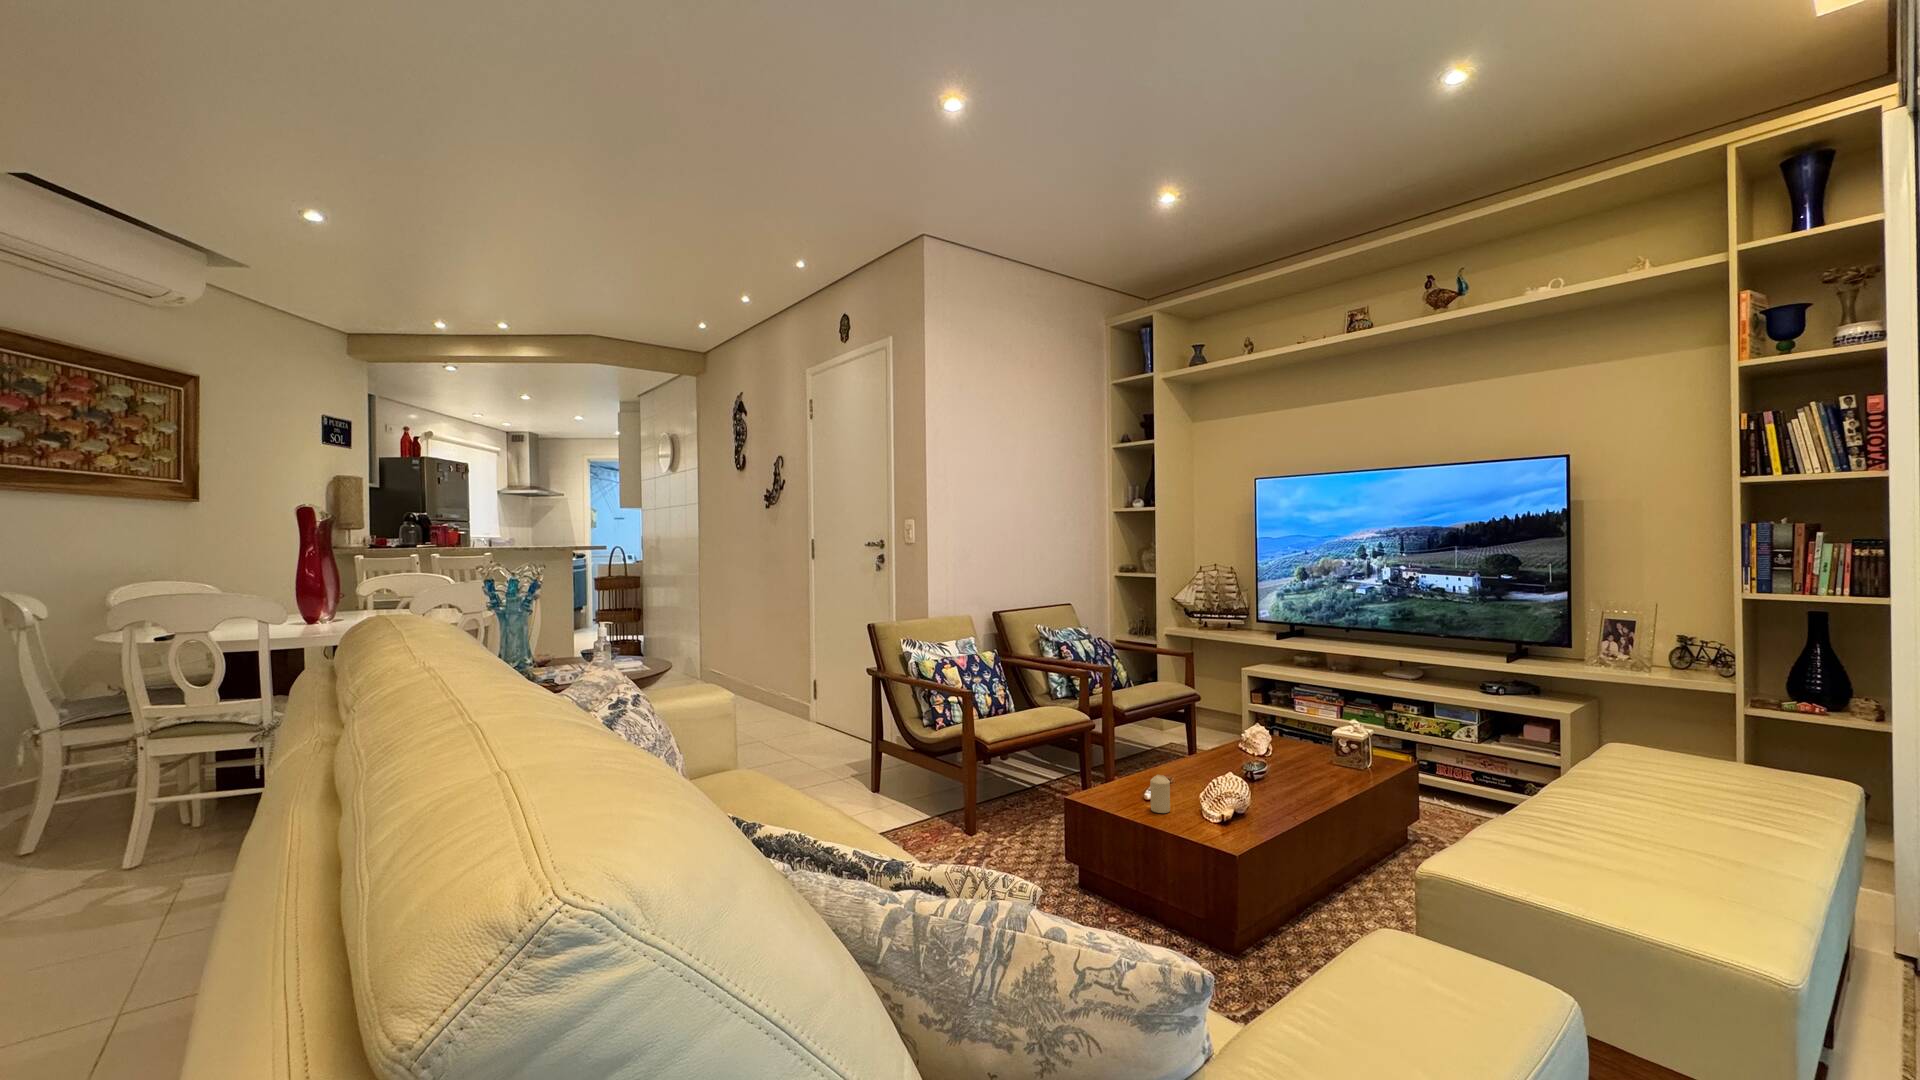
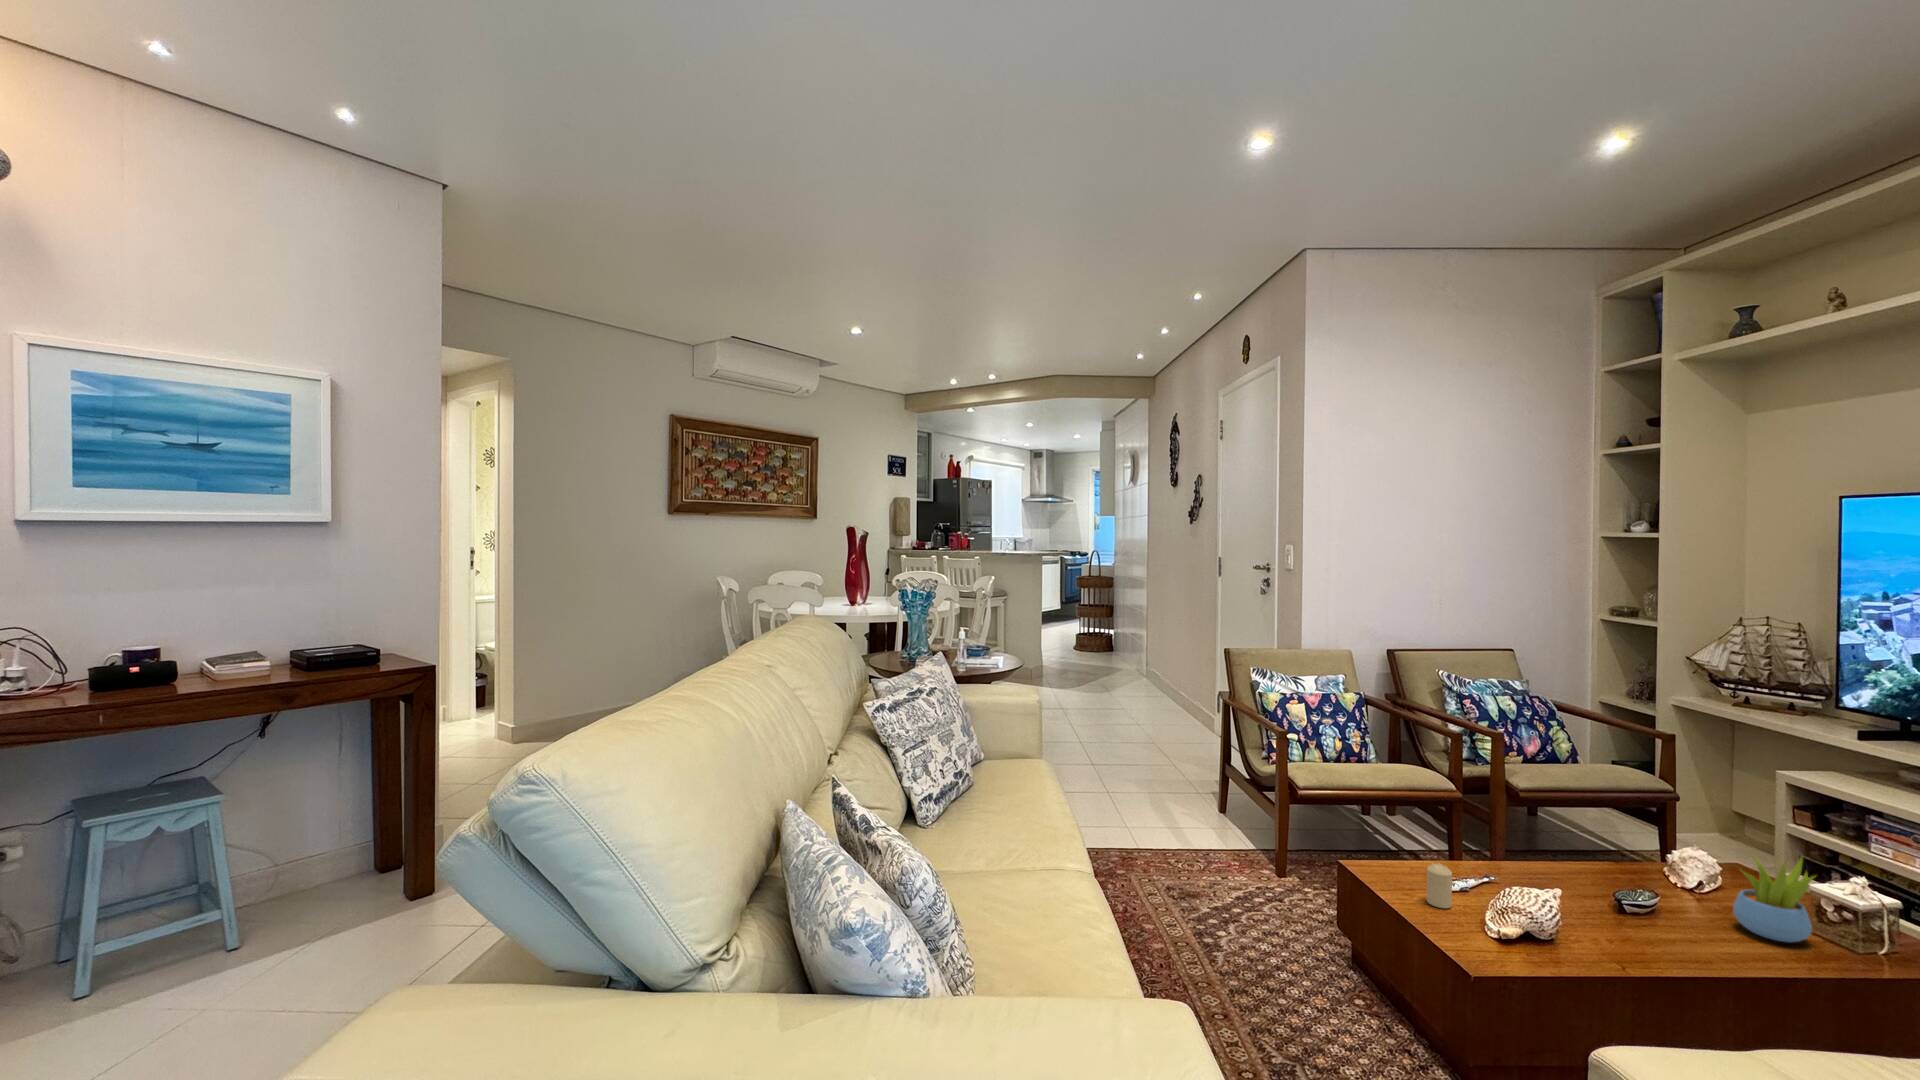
succulent plant: none [1302,710,1349,774] -> present [1733,856,1815,943]

